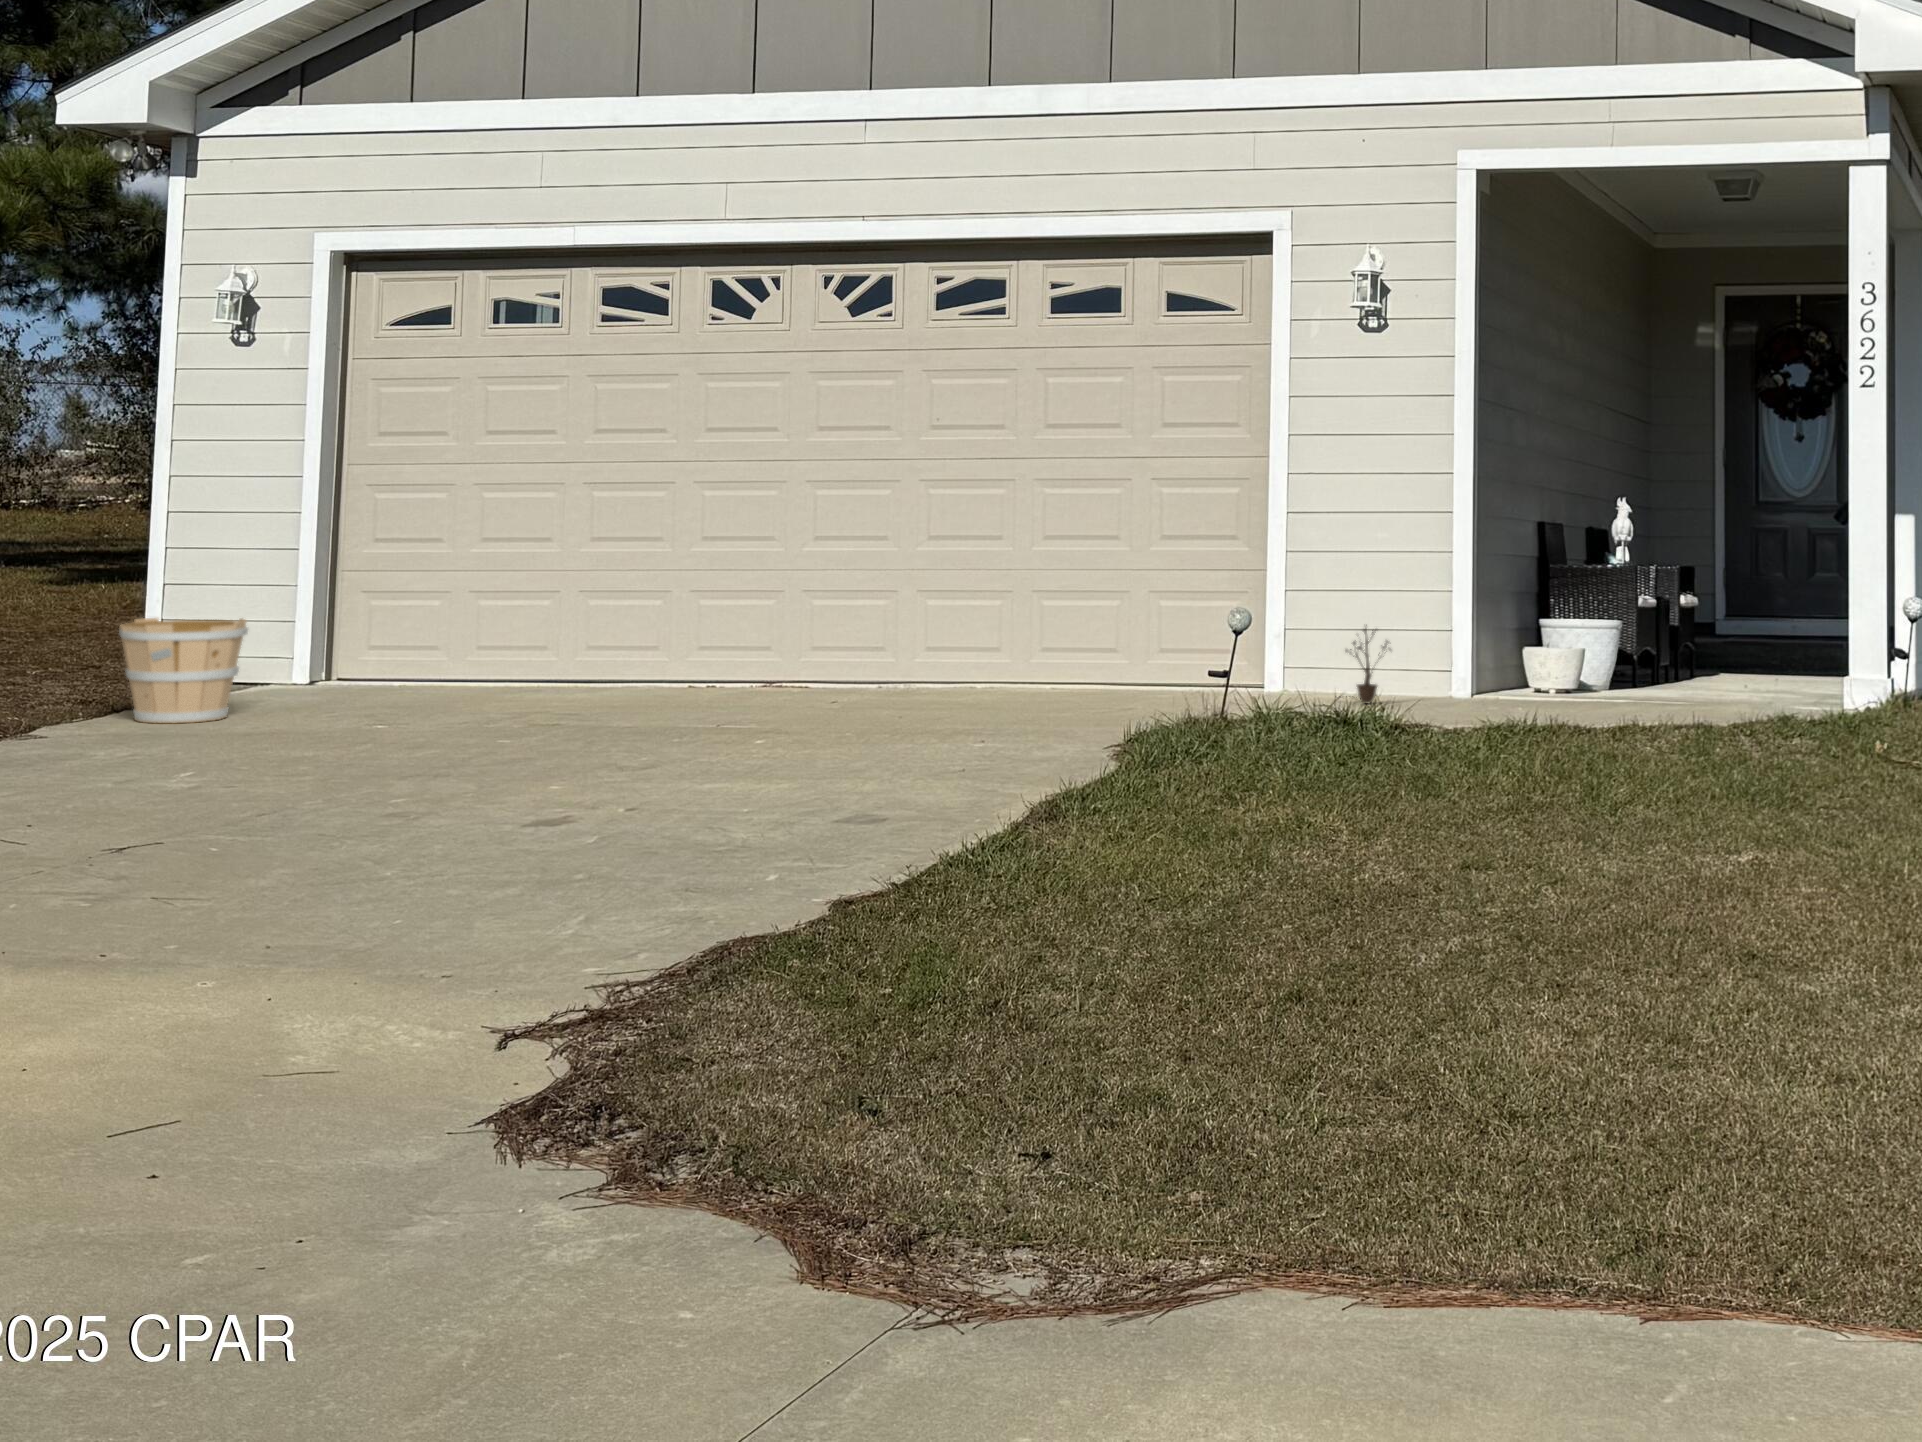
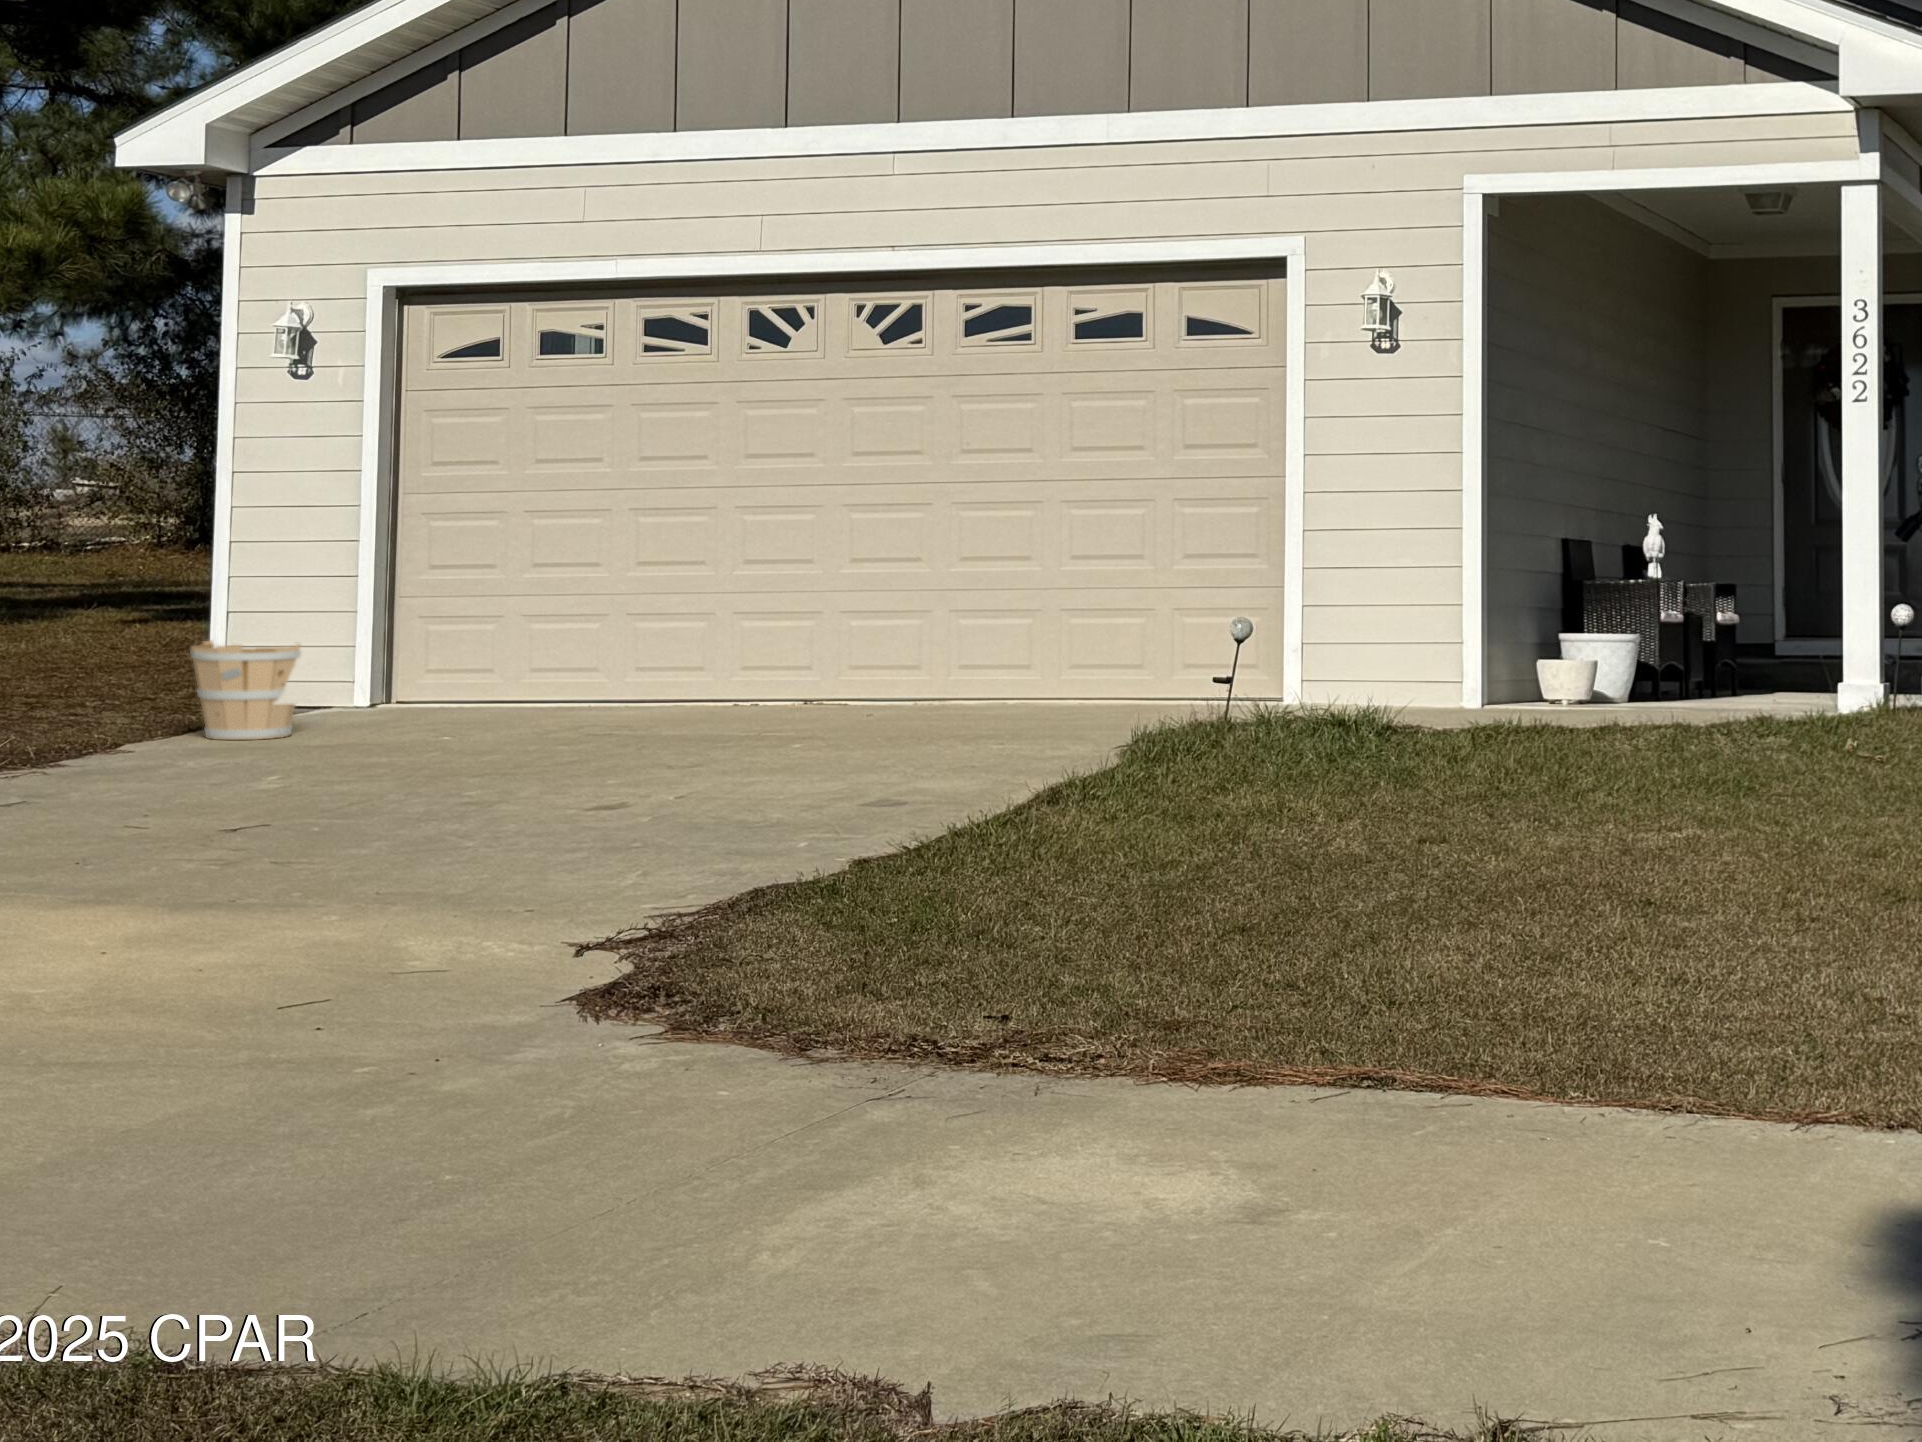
decorative plant: present [1335,625,1388,703] -> none [1347,637,1402,714]

